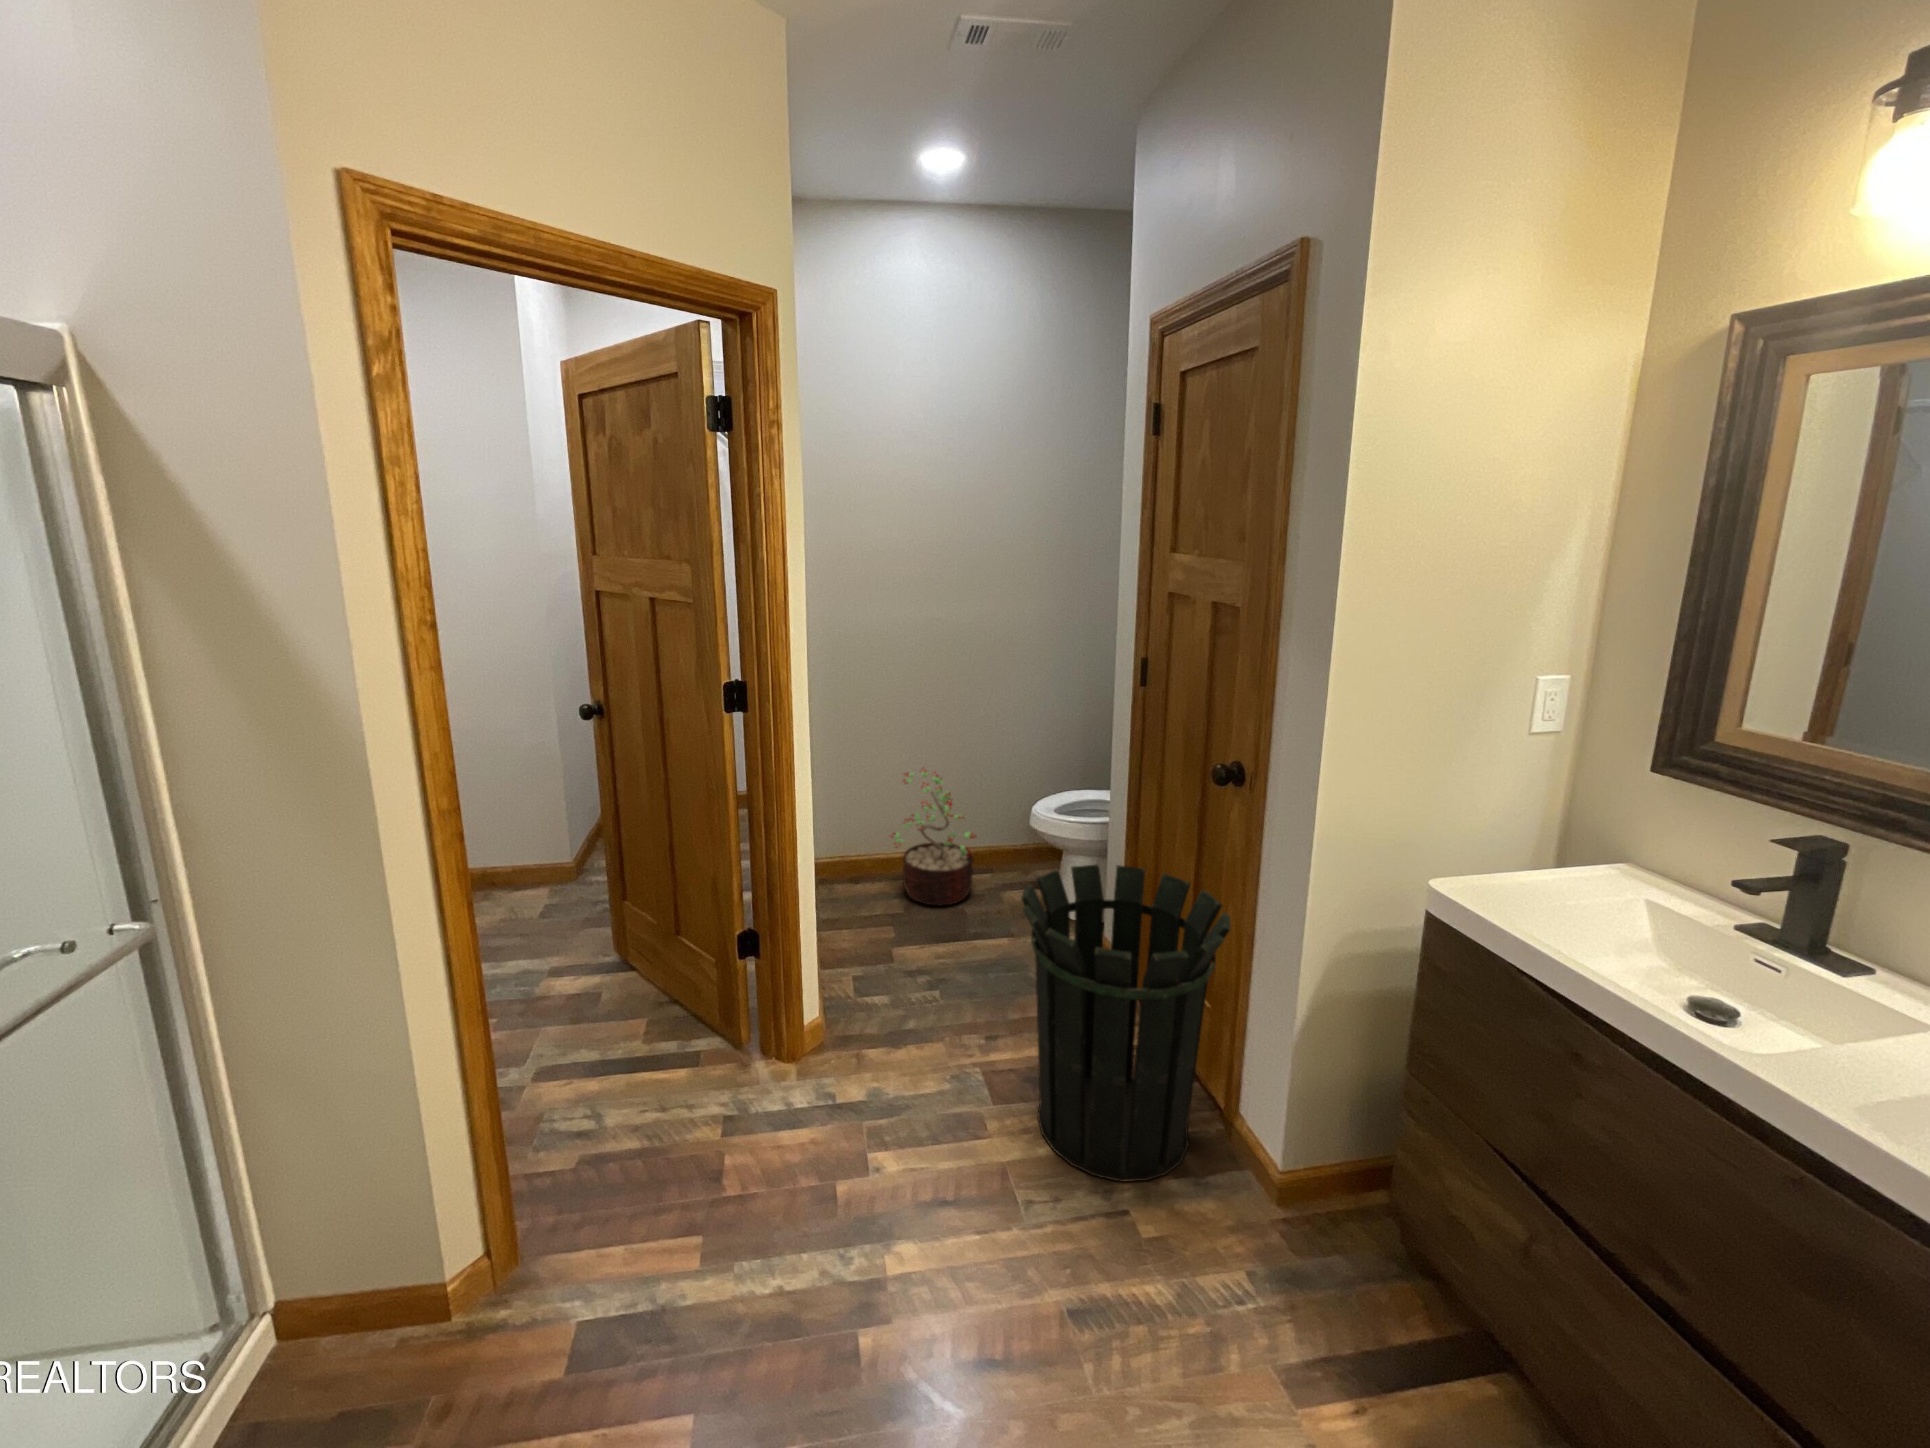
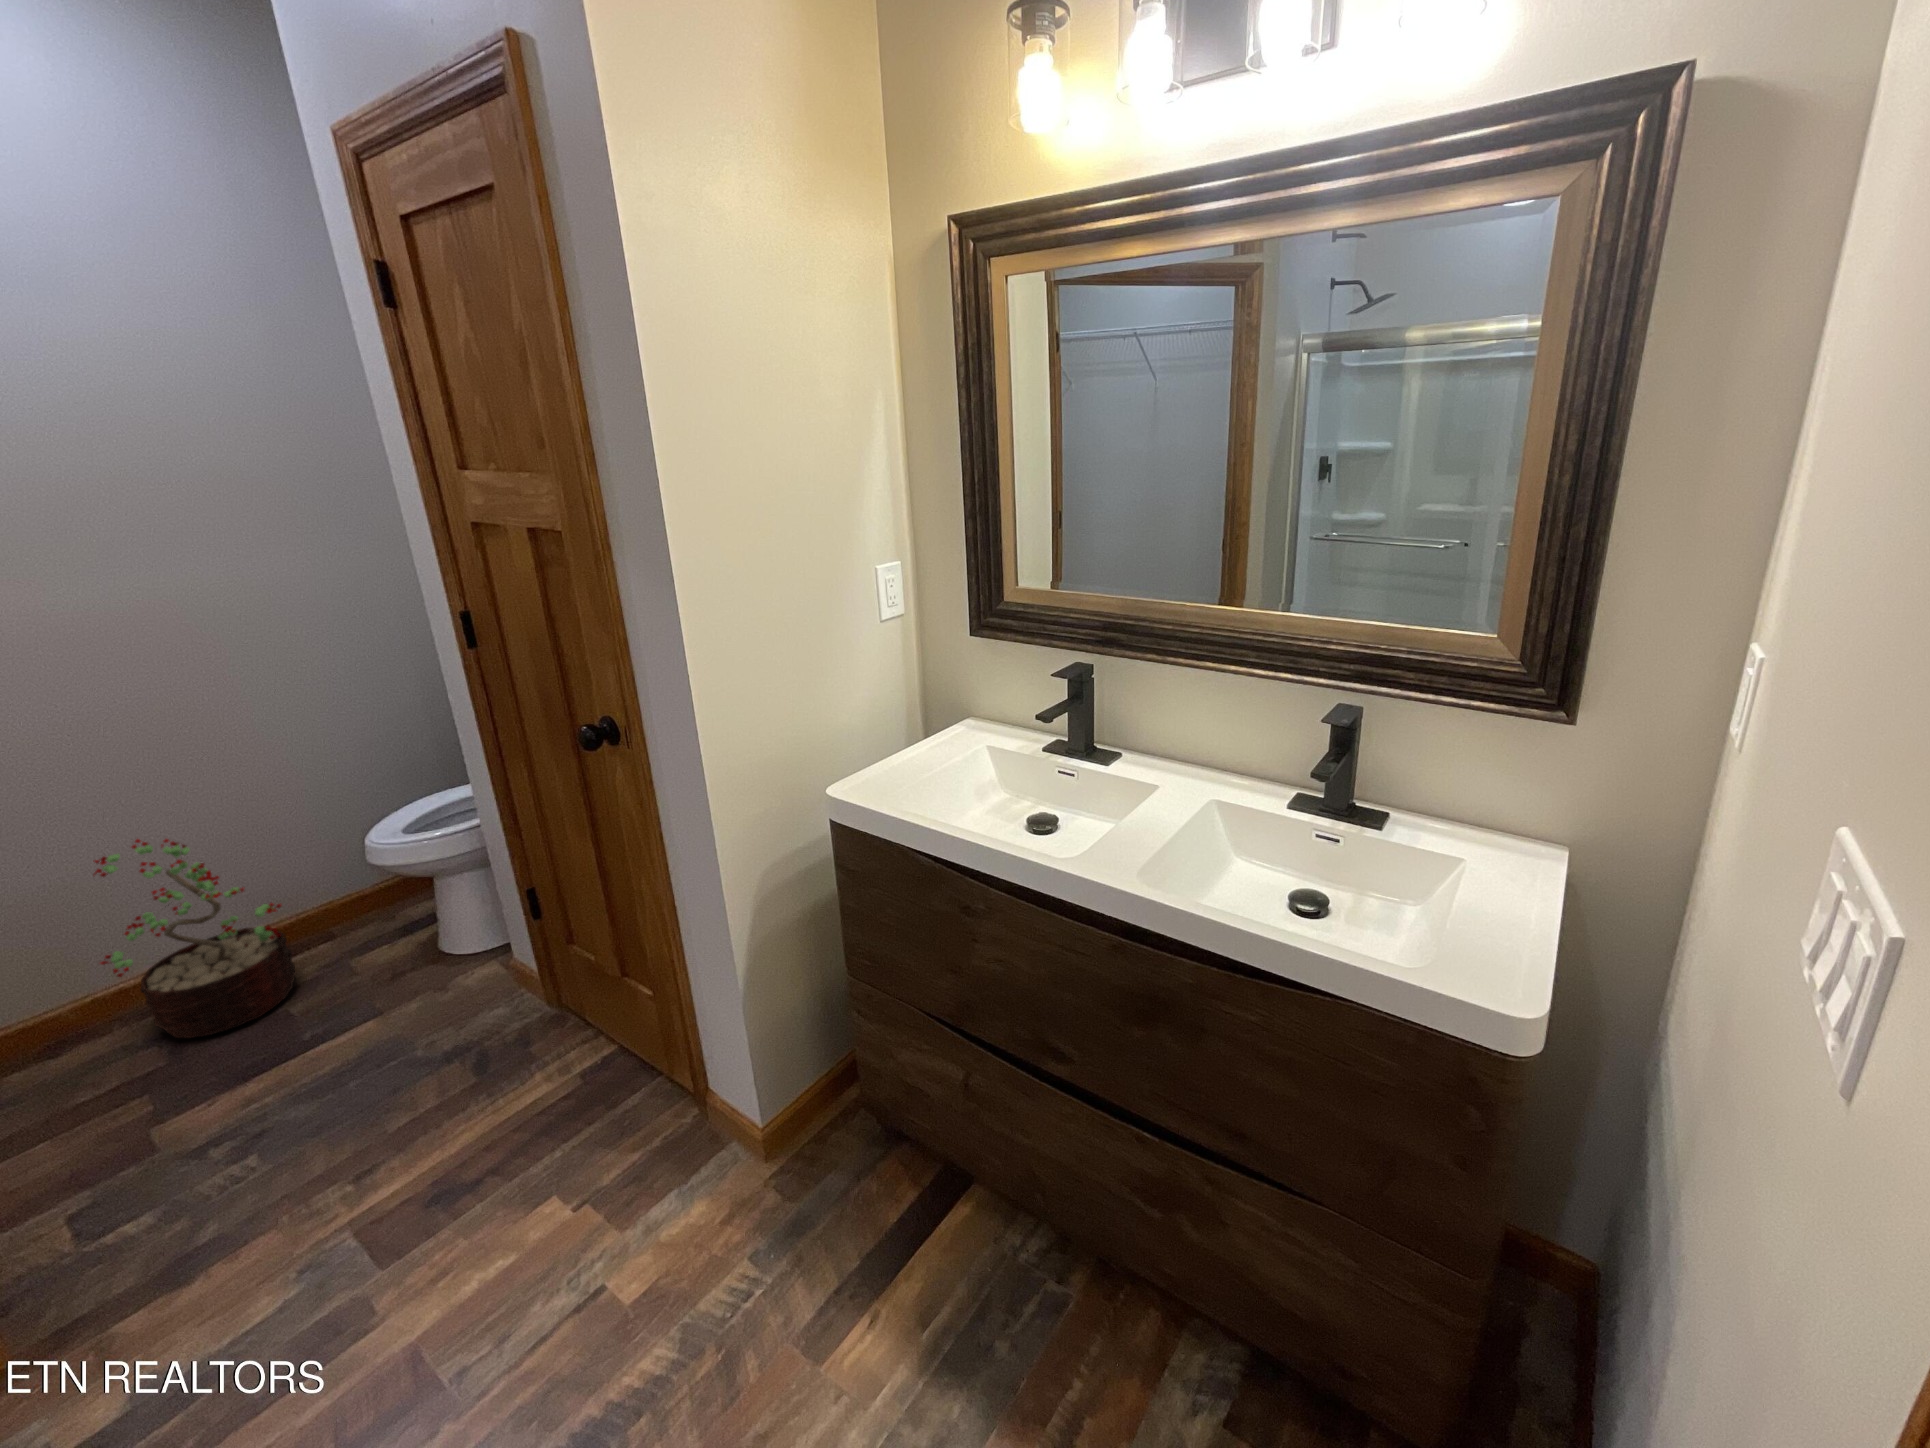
waste bin: present [1021,864,1231,1182] -> none [331,872,663,1282]

